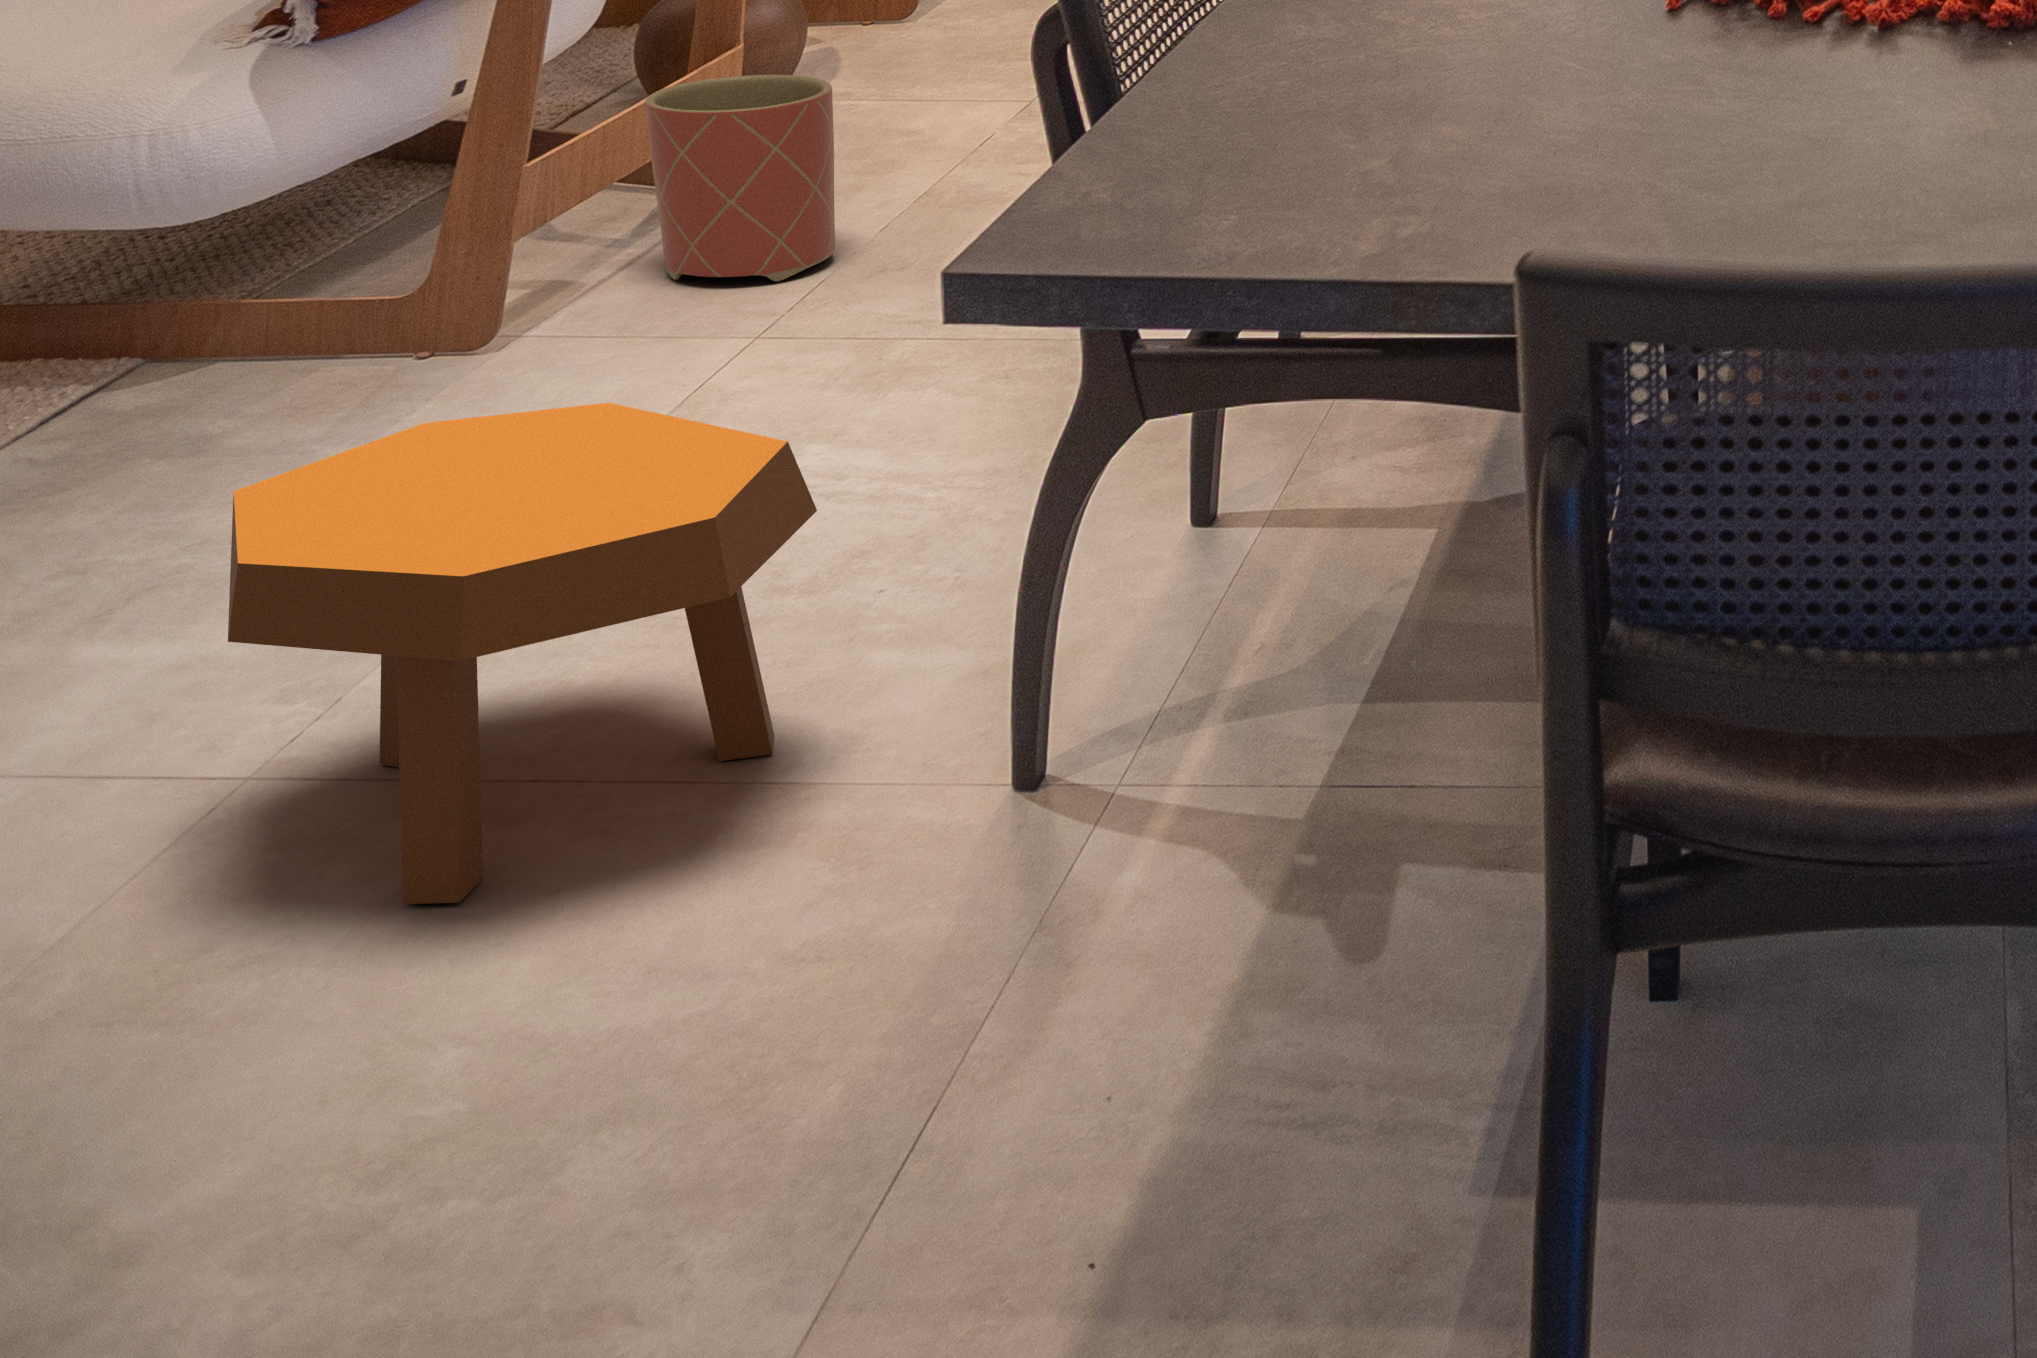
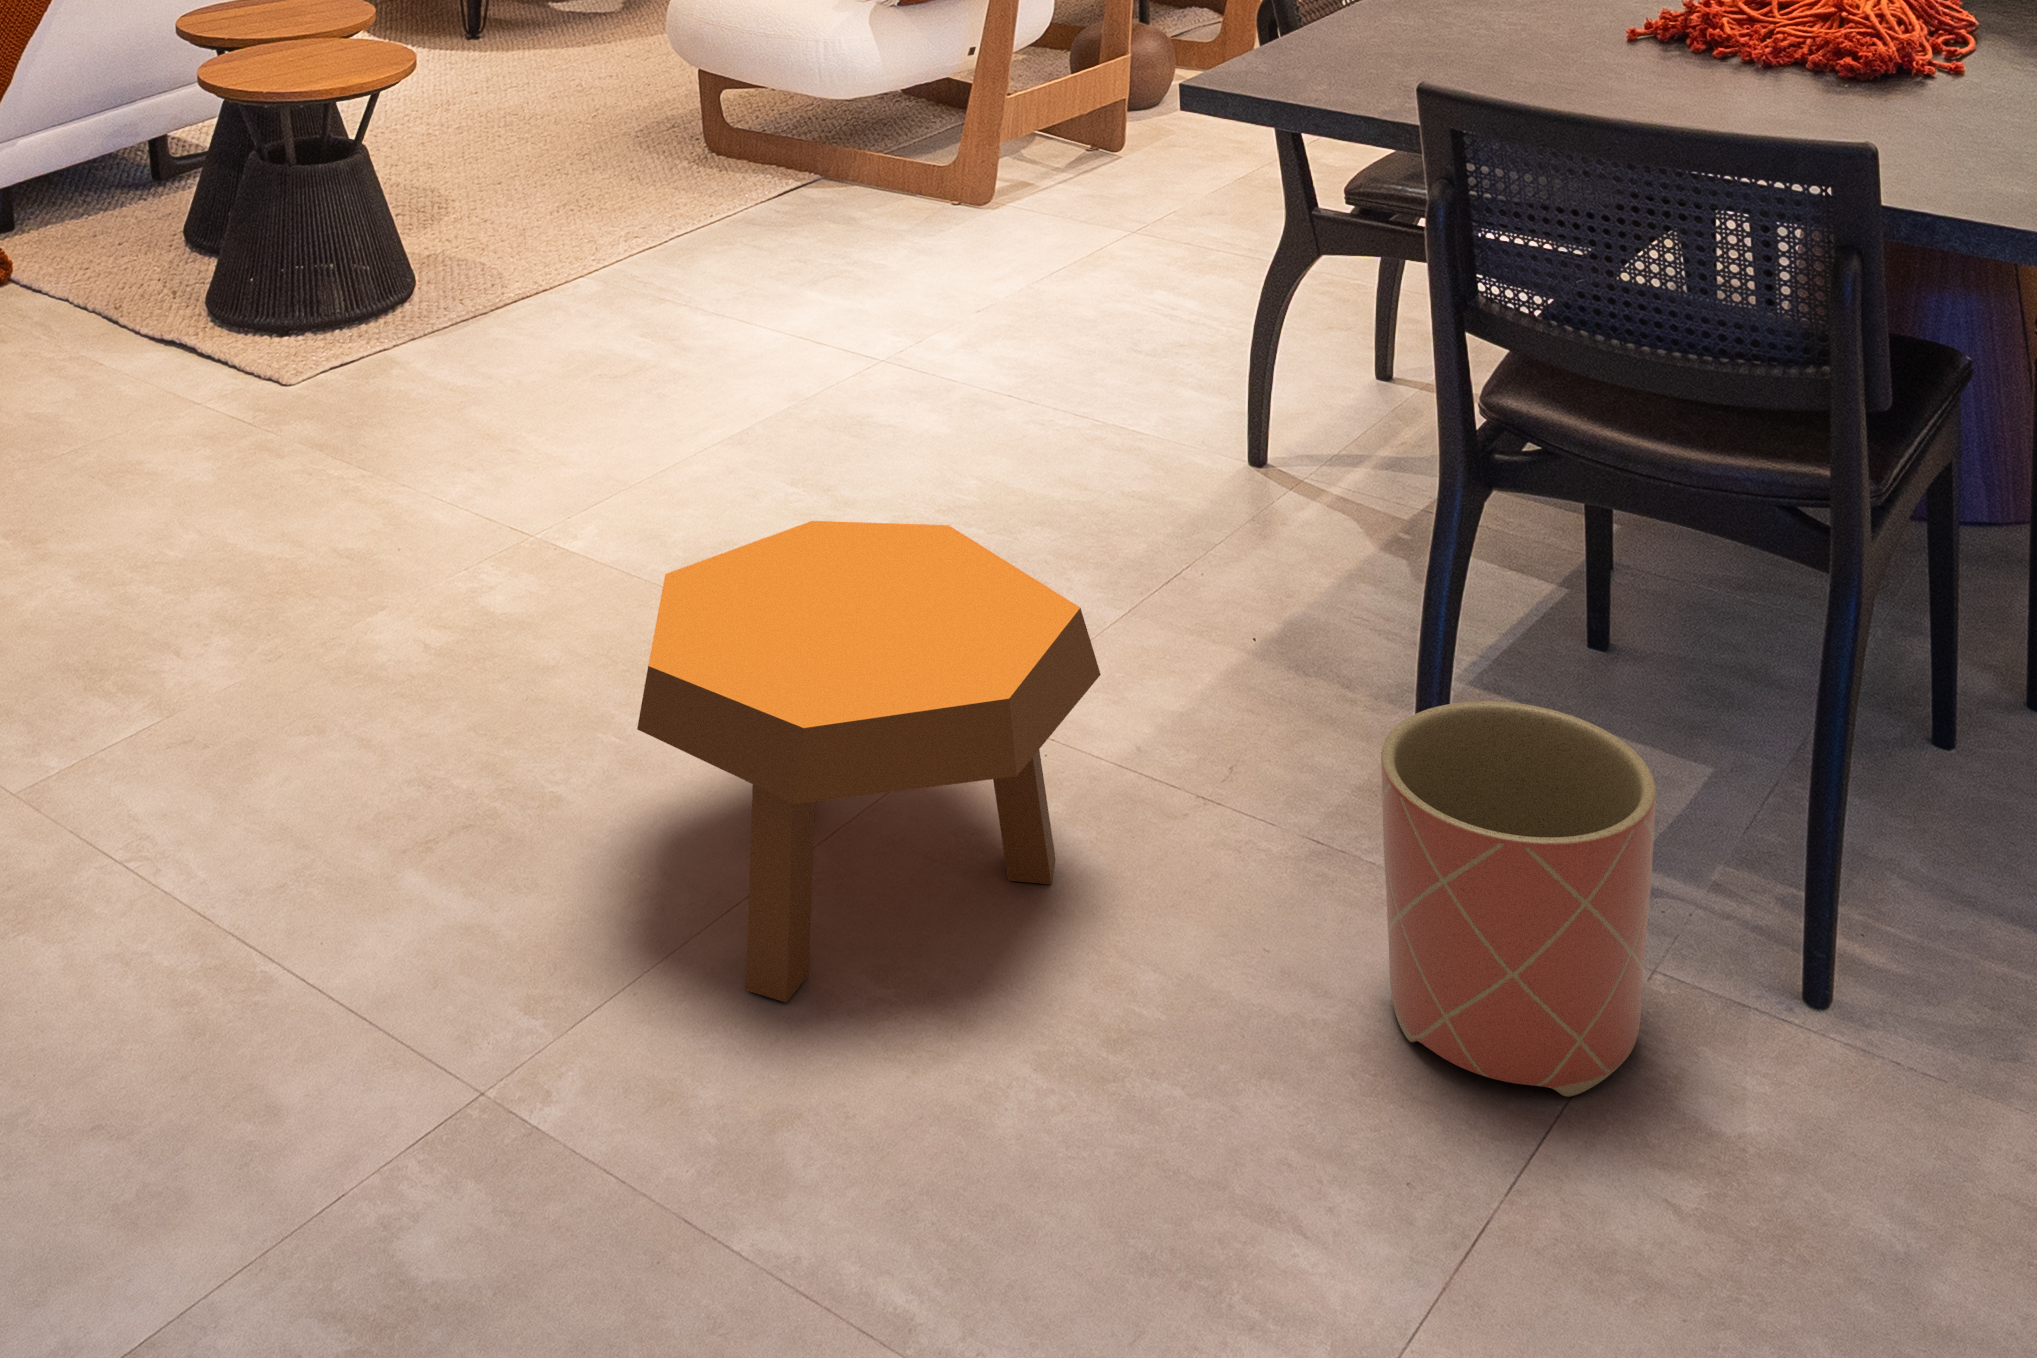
planter: present [645,75,835,281] -> present [1381,701,1656,1097]

